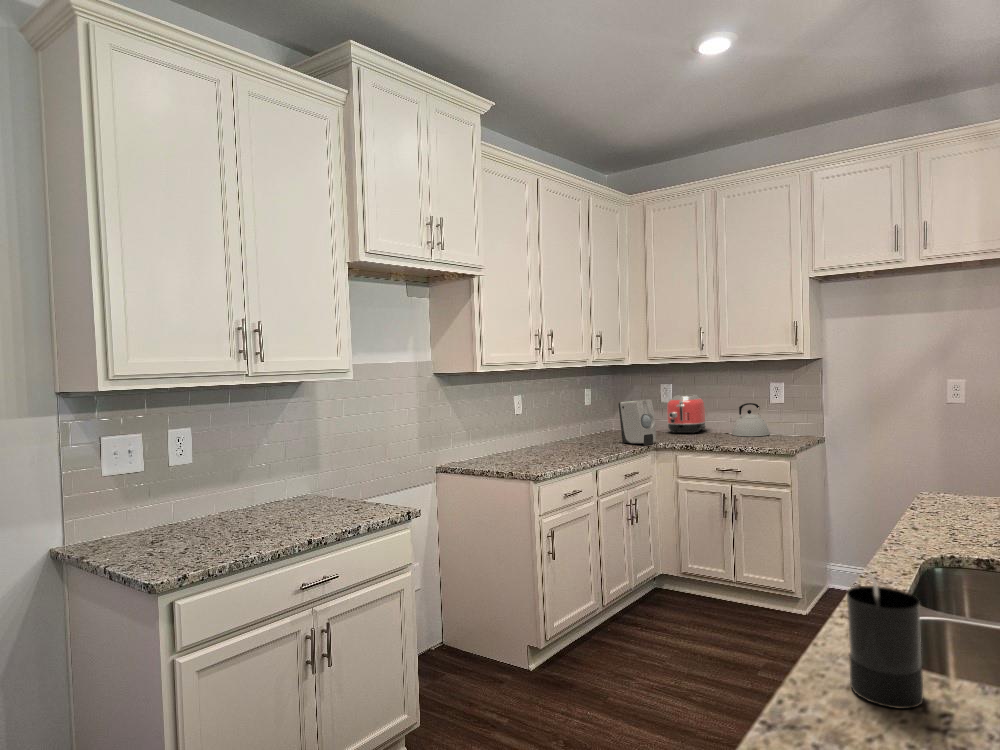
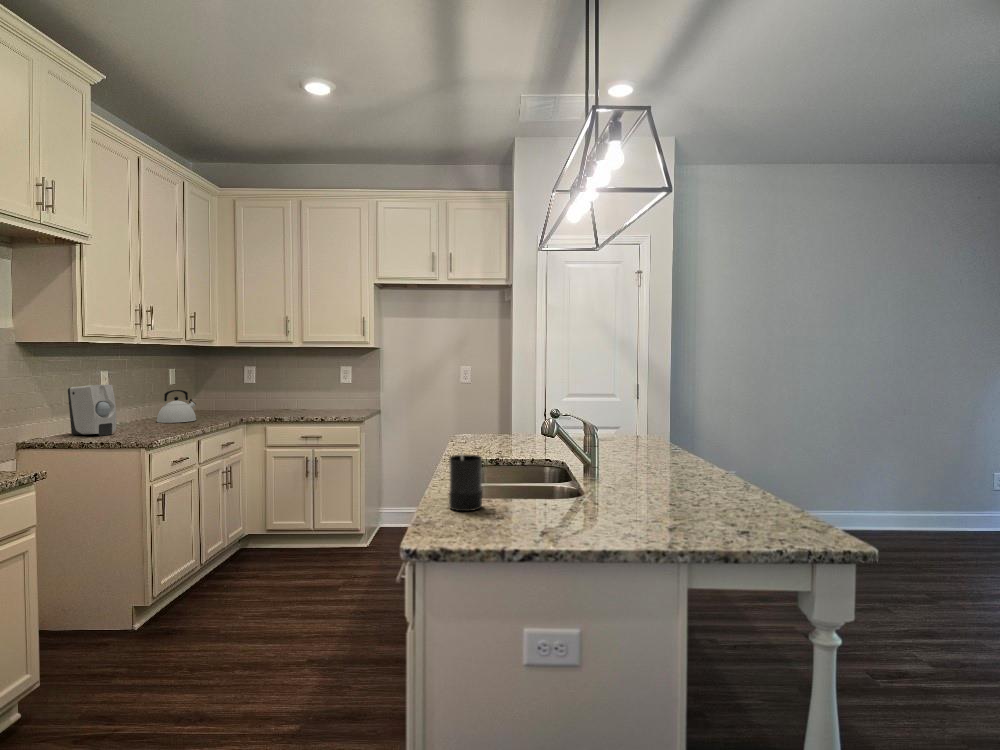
toaster: present [667,395,707,434] -> none [253,377,288,410]
soap dispenser: present [619,399,656,445] -> present [68,384,116,436]
kettle: present [732,403,769,436] -> present [157,390,196,423]

